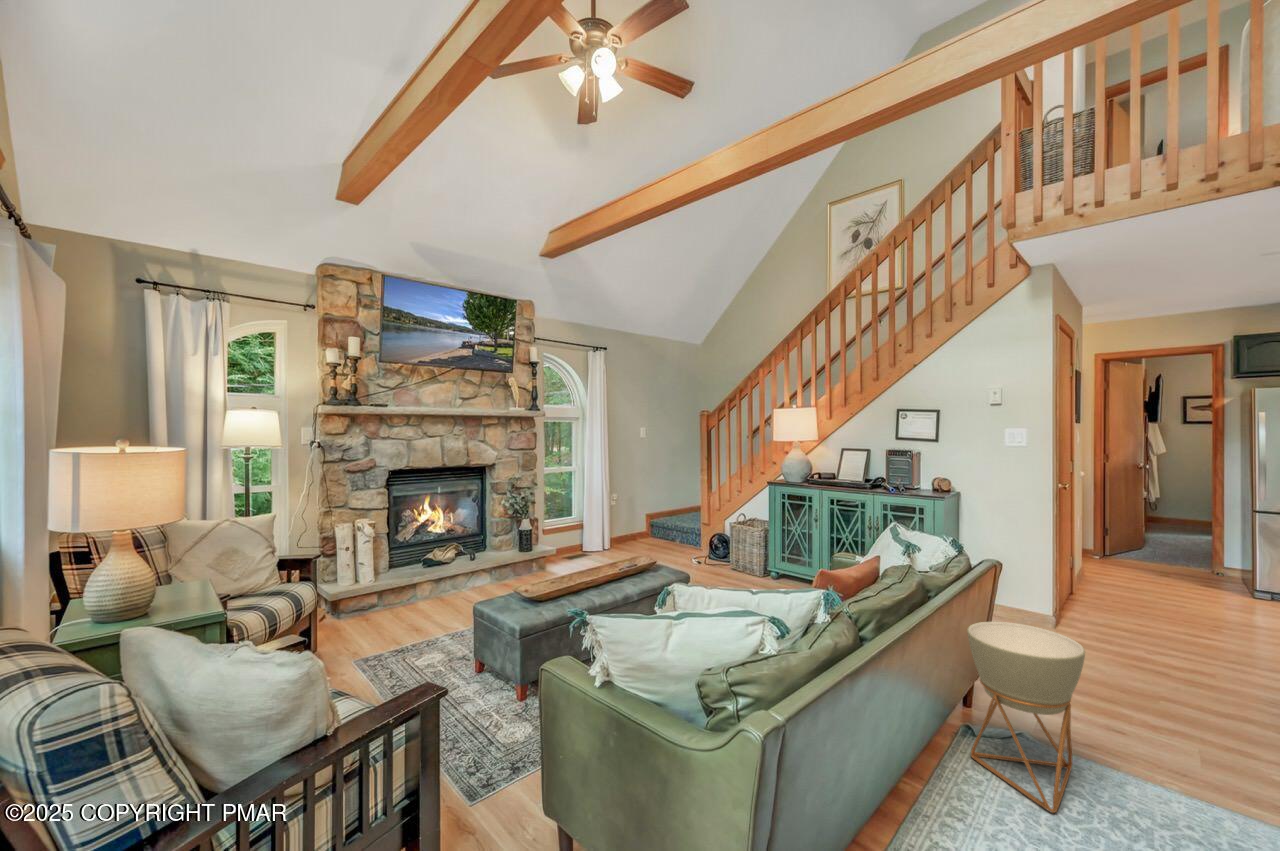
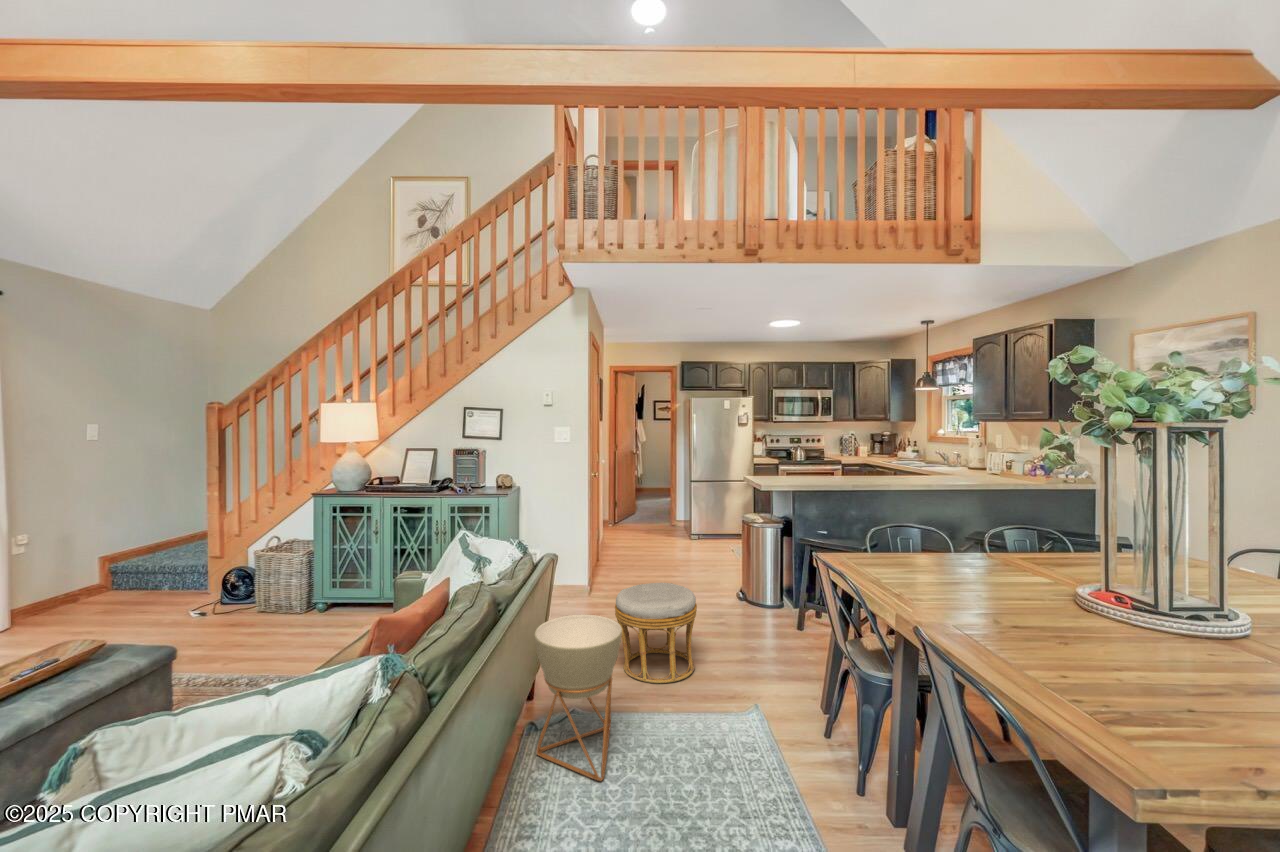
ottoman: none [1086,619,1234,758] -> present [615,583,697,683]

